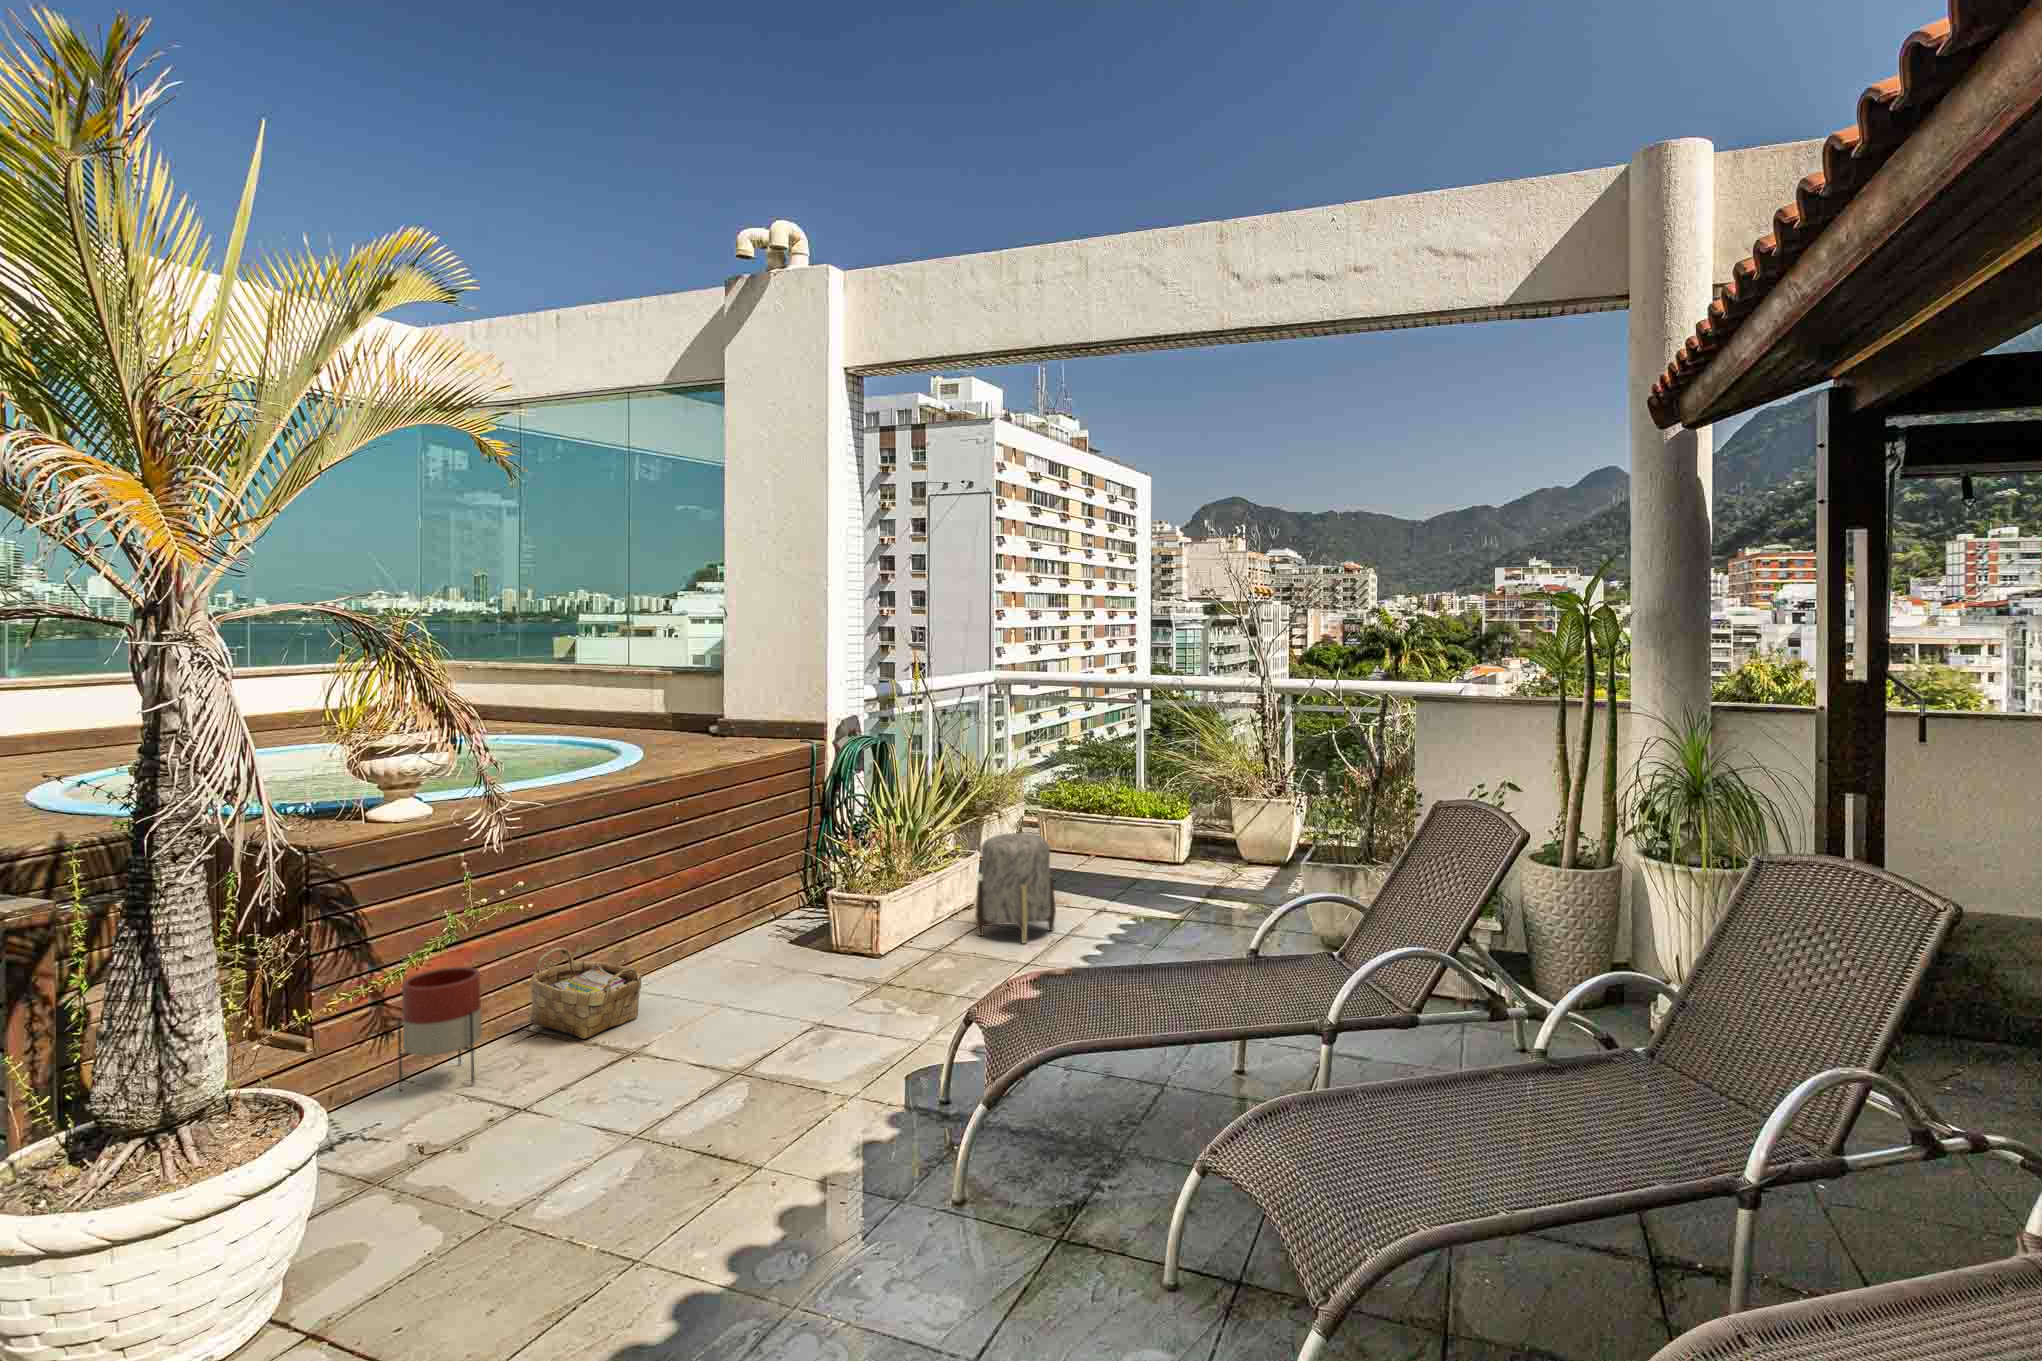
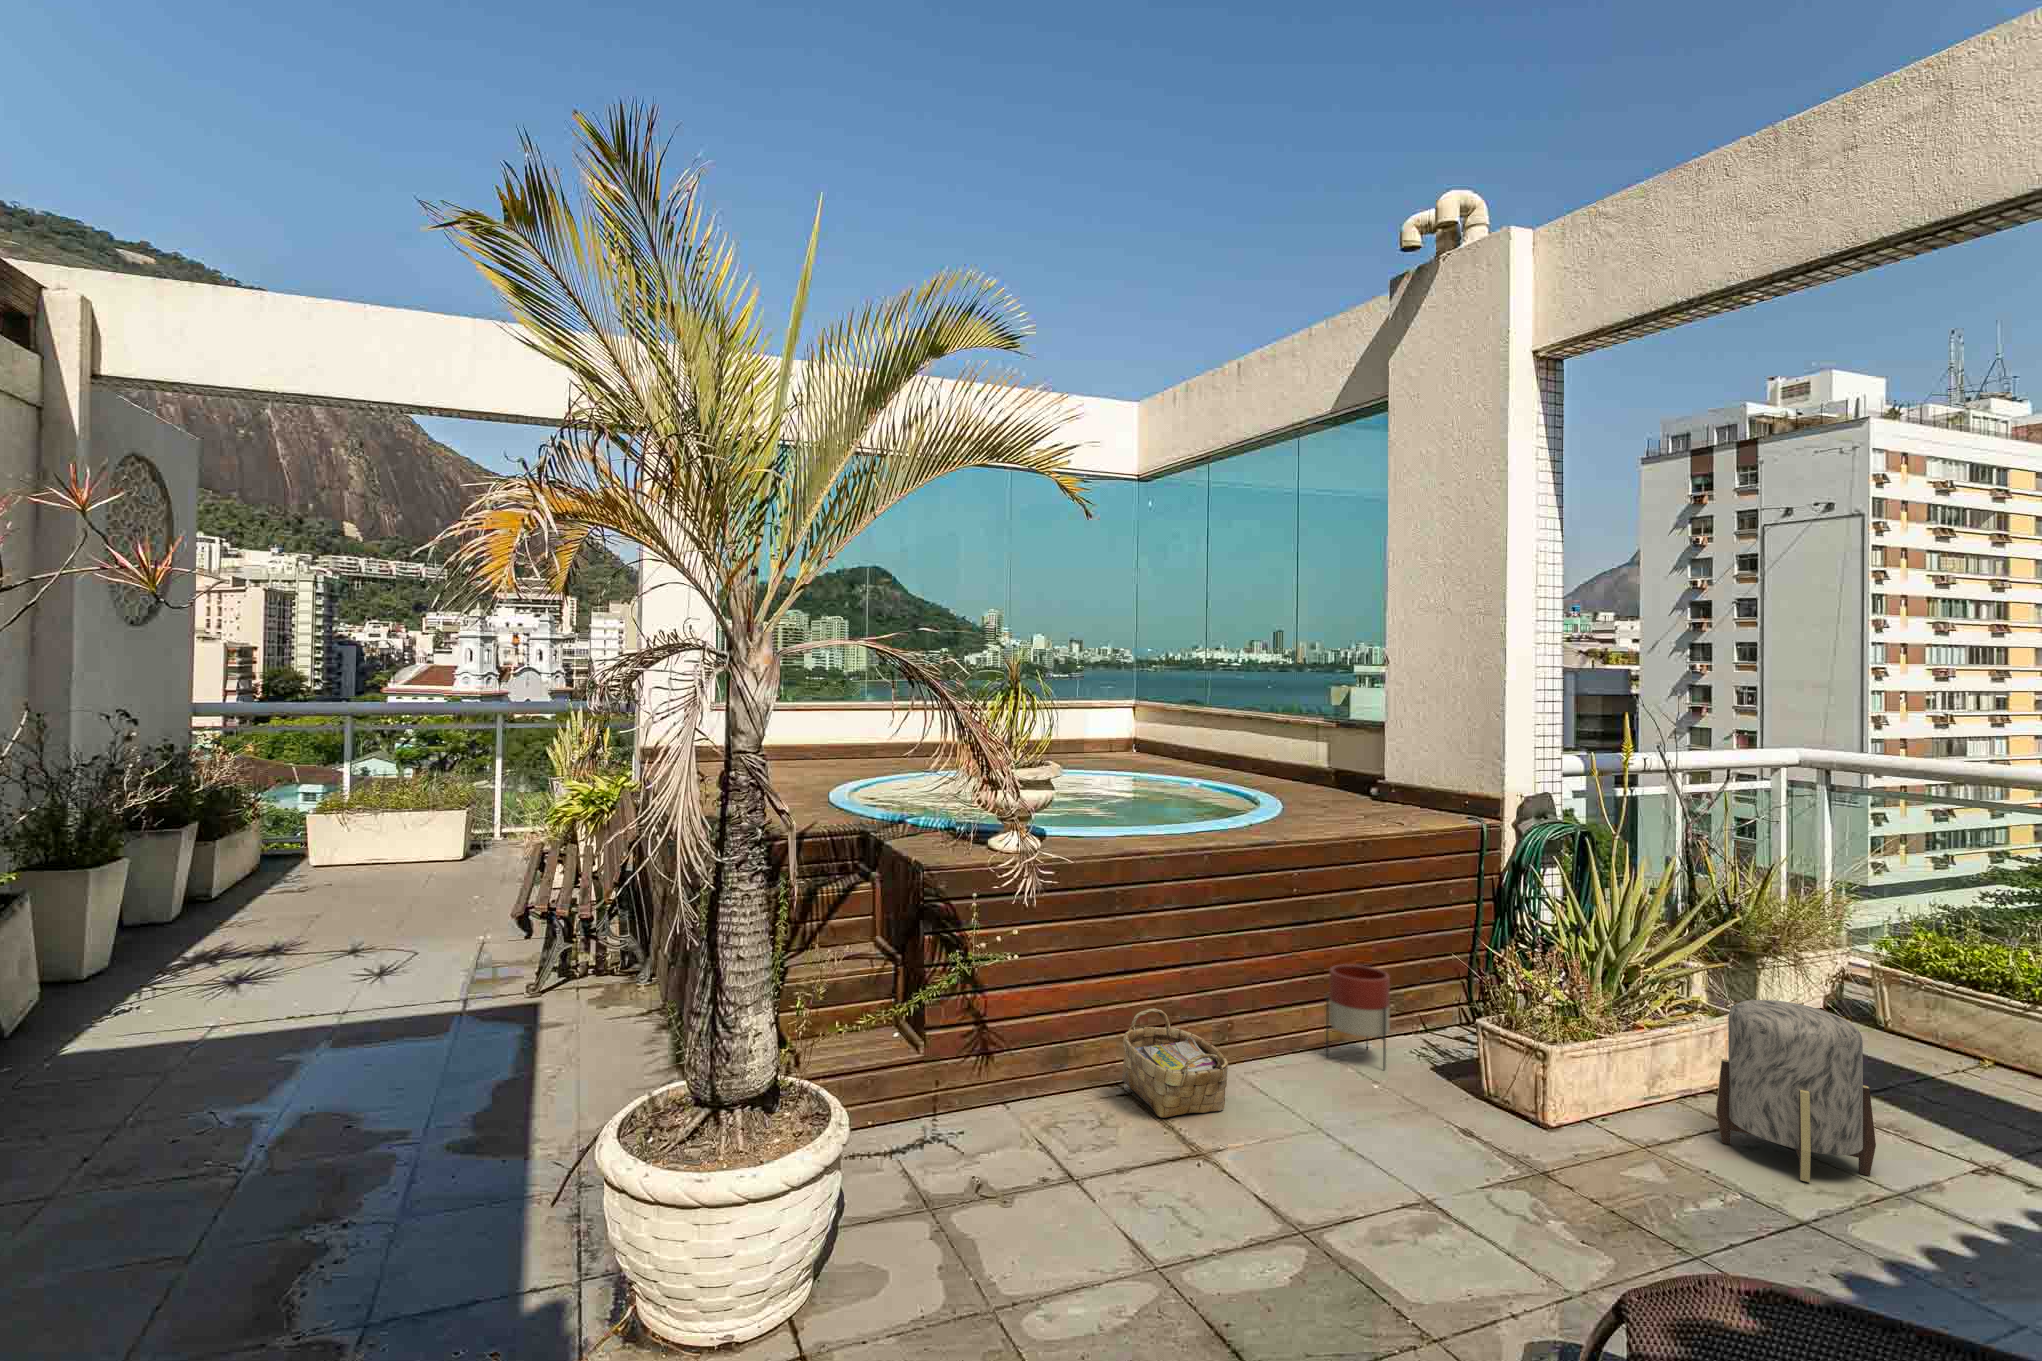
planter: present [397,967,482,1090] -> present [1326,964,1390,1069]

